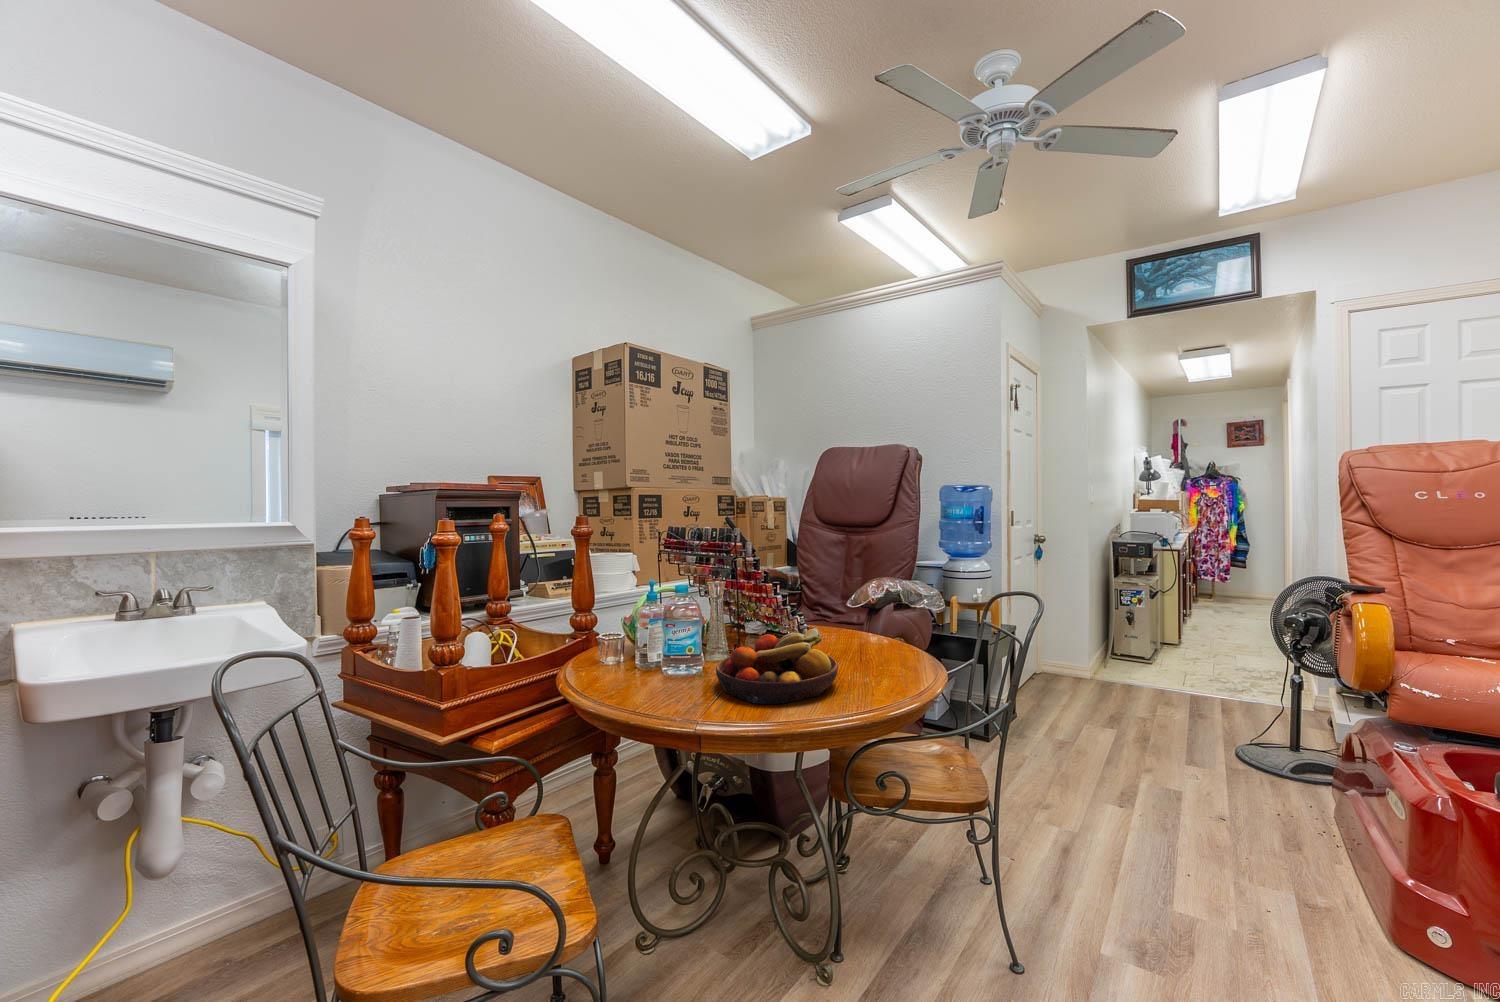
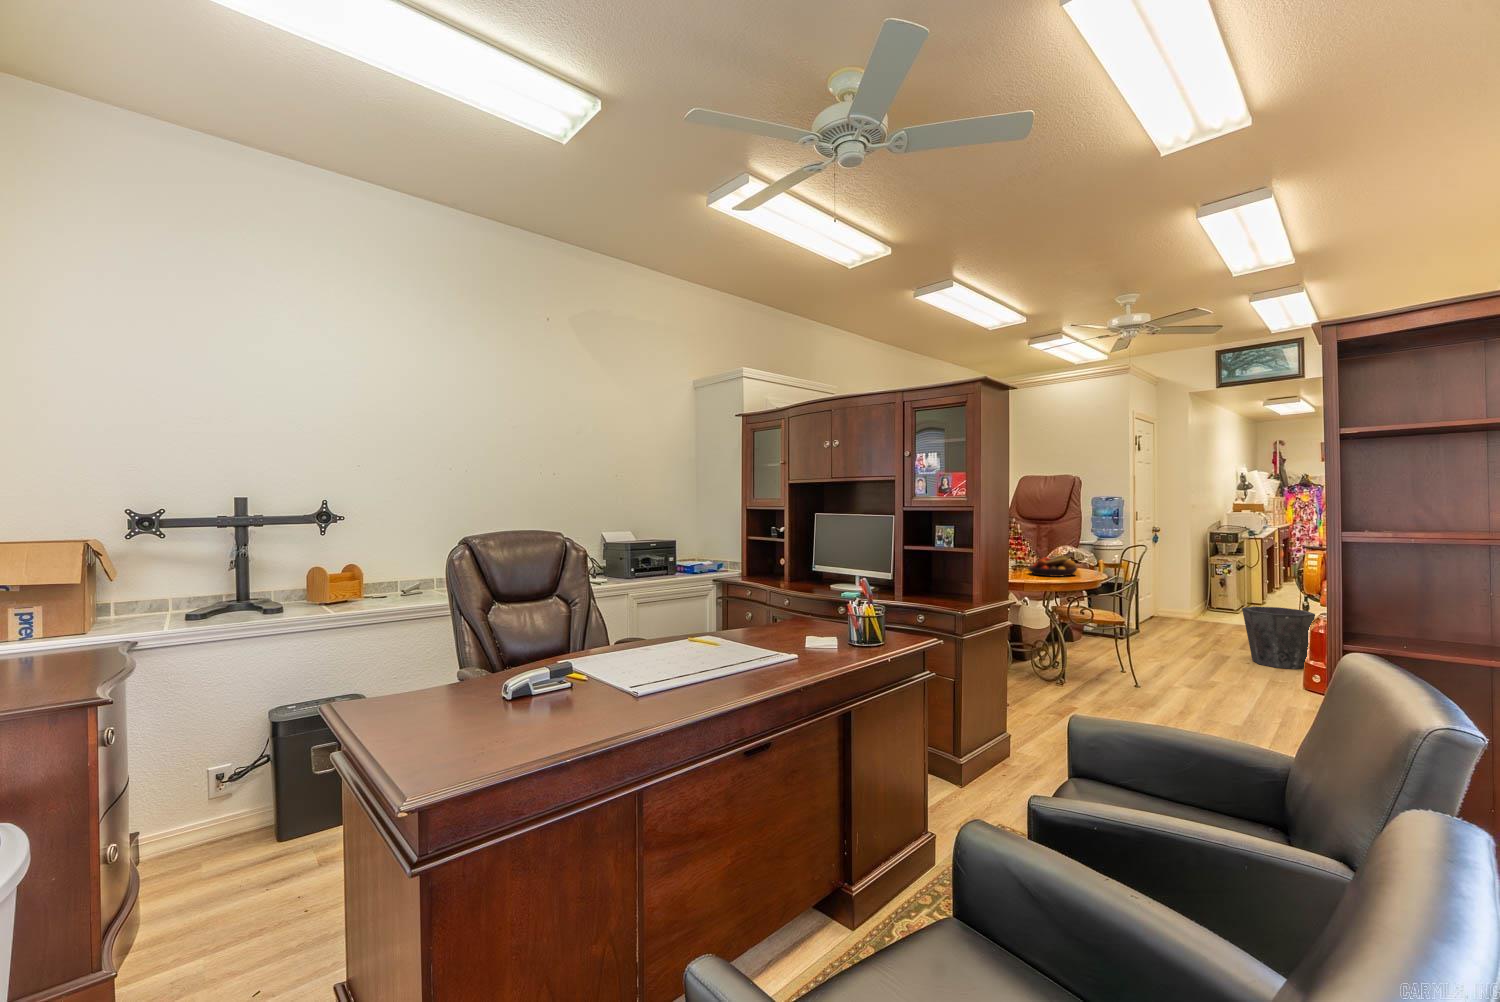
waste bin: none [1199,698,1350,848] -> present [1242,606,1315,669]

